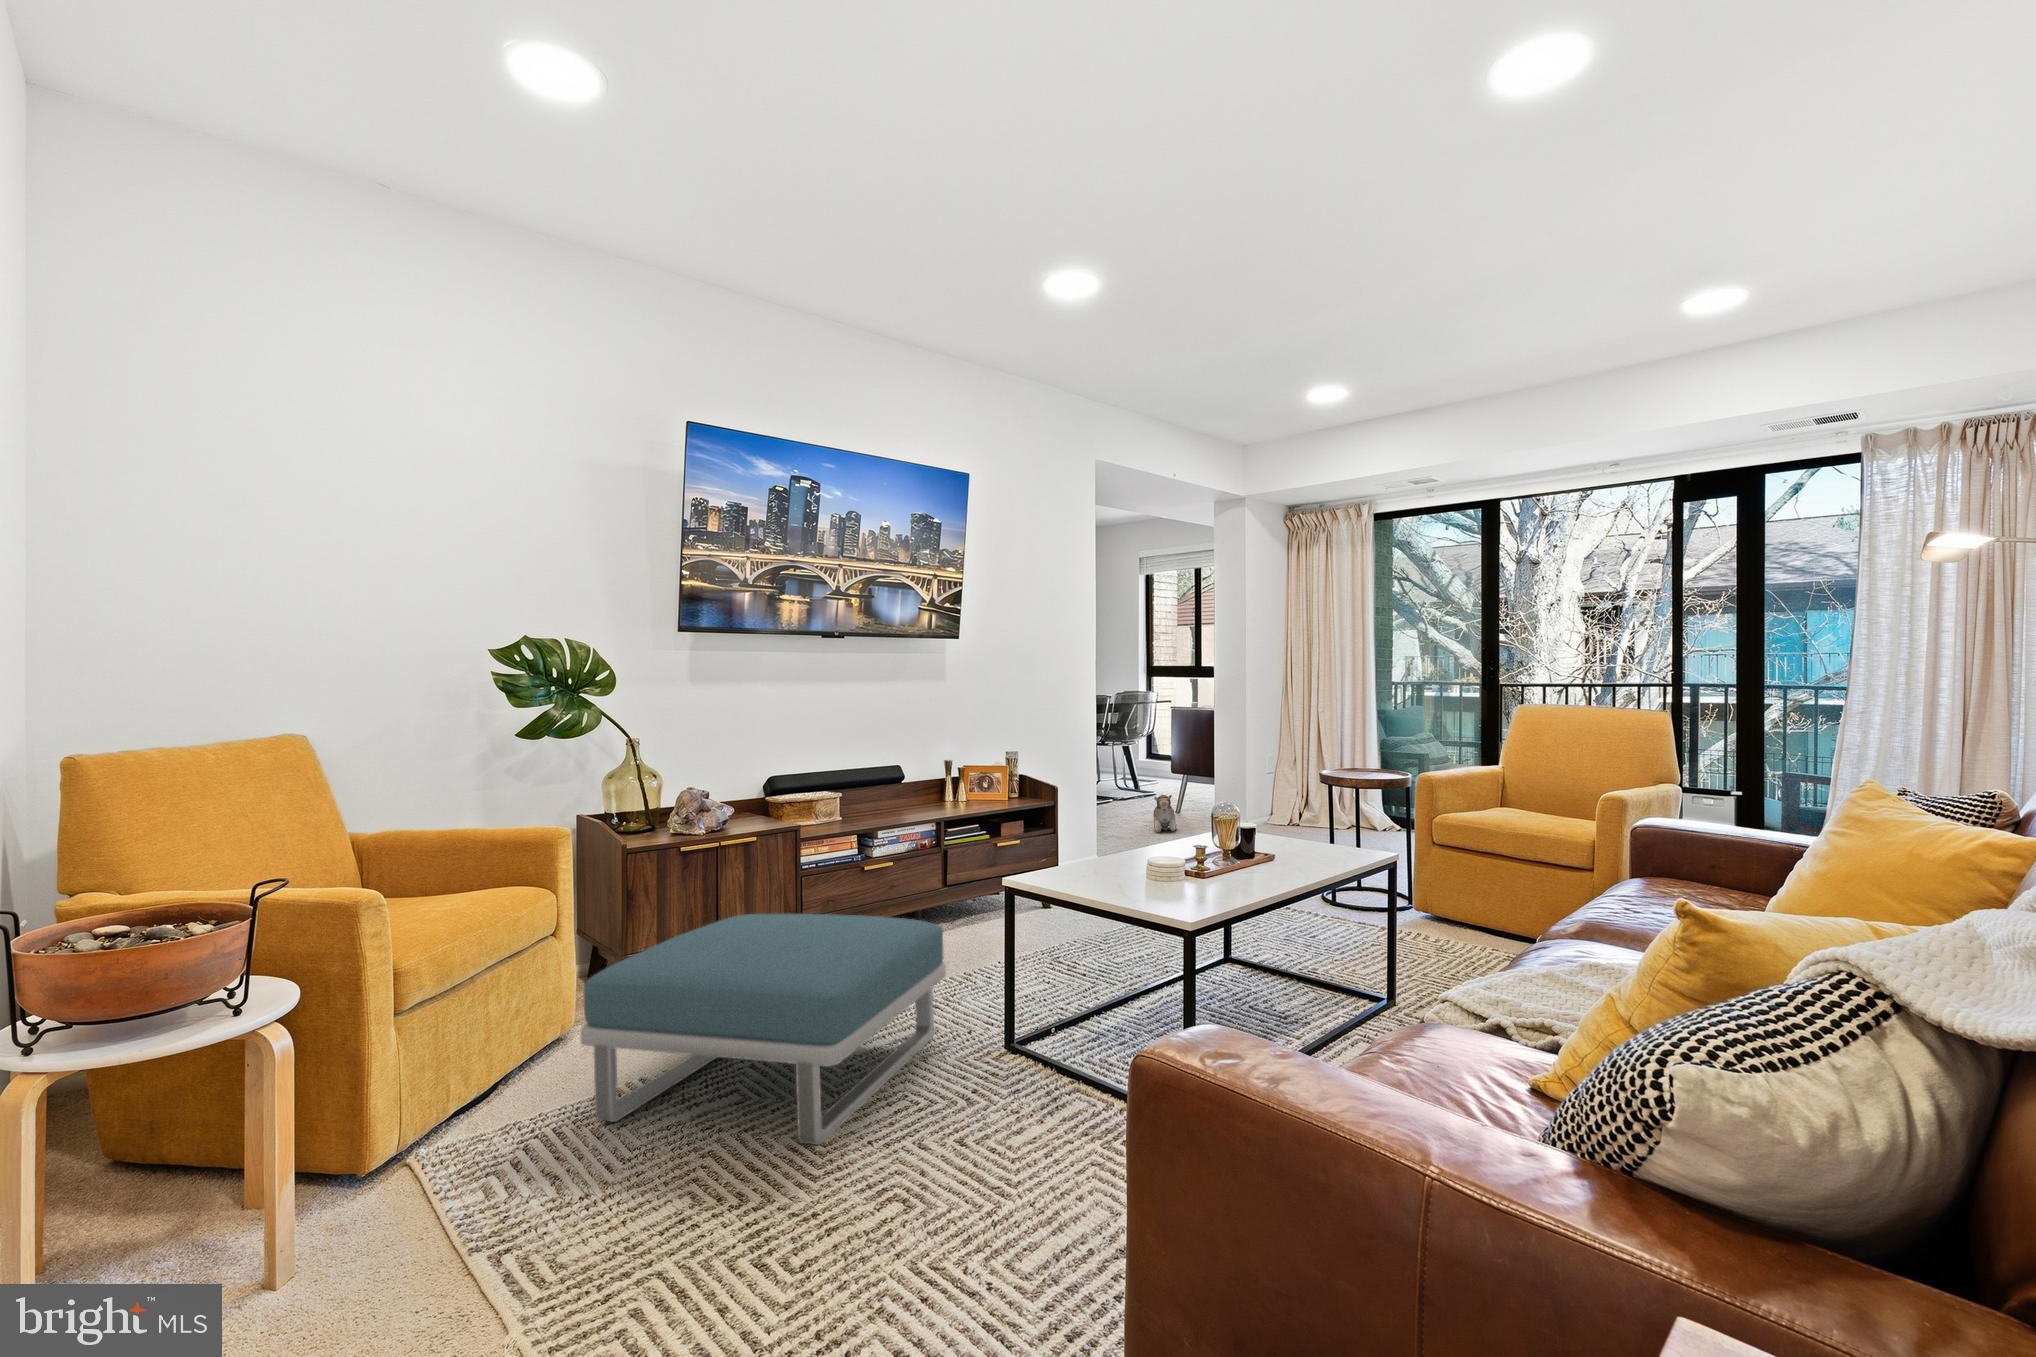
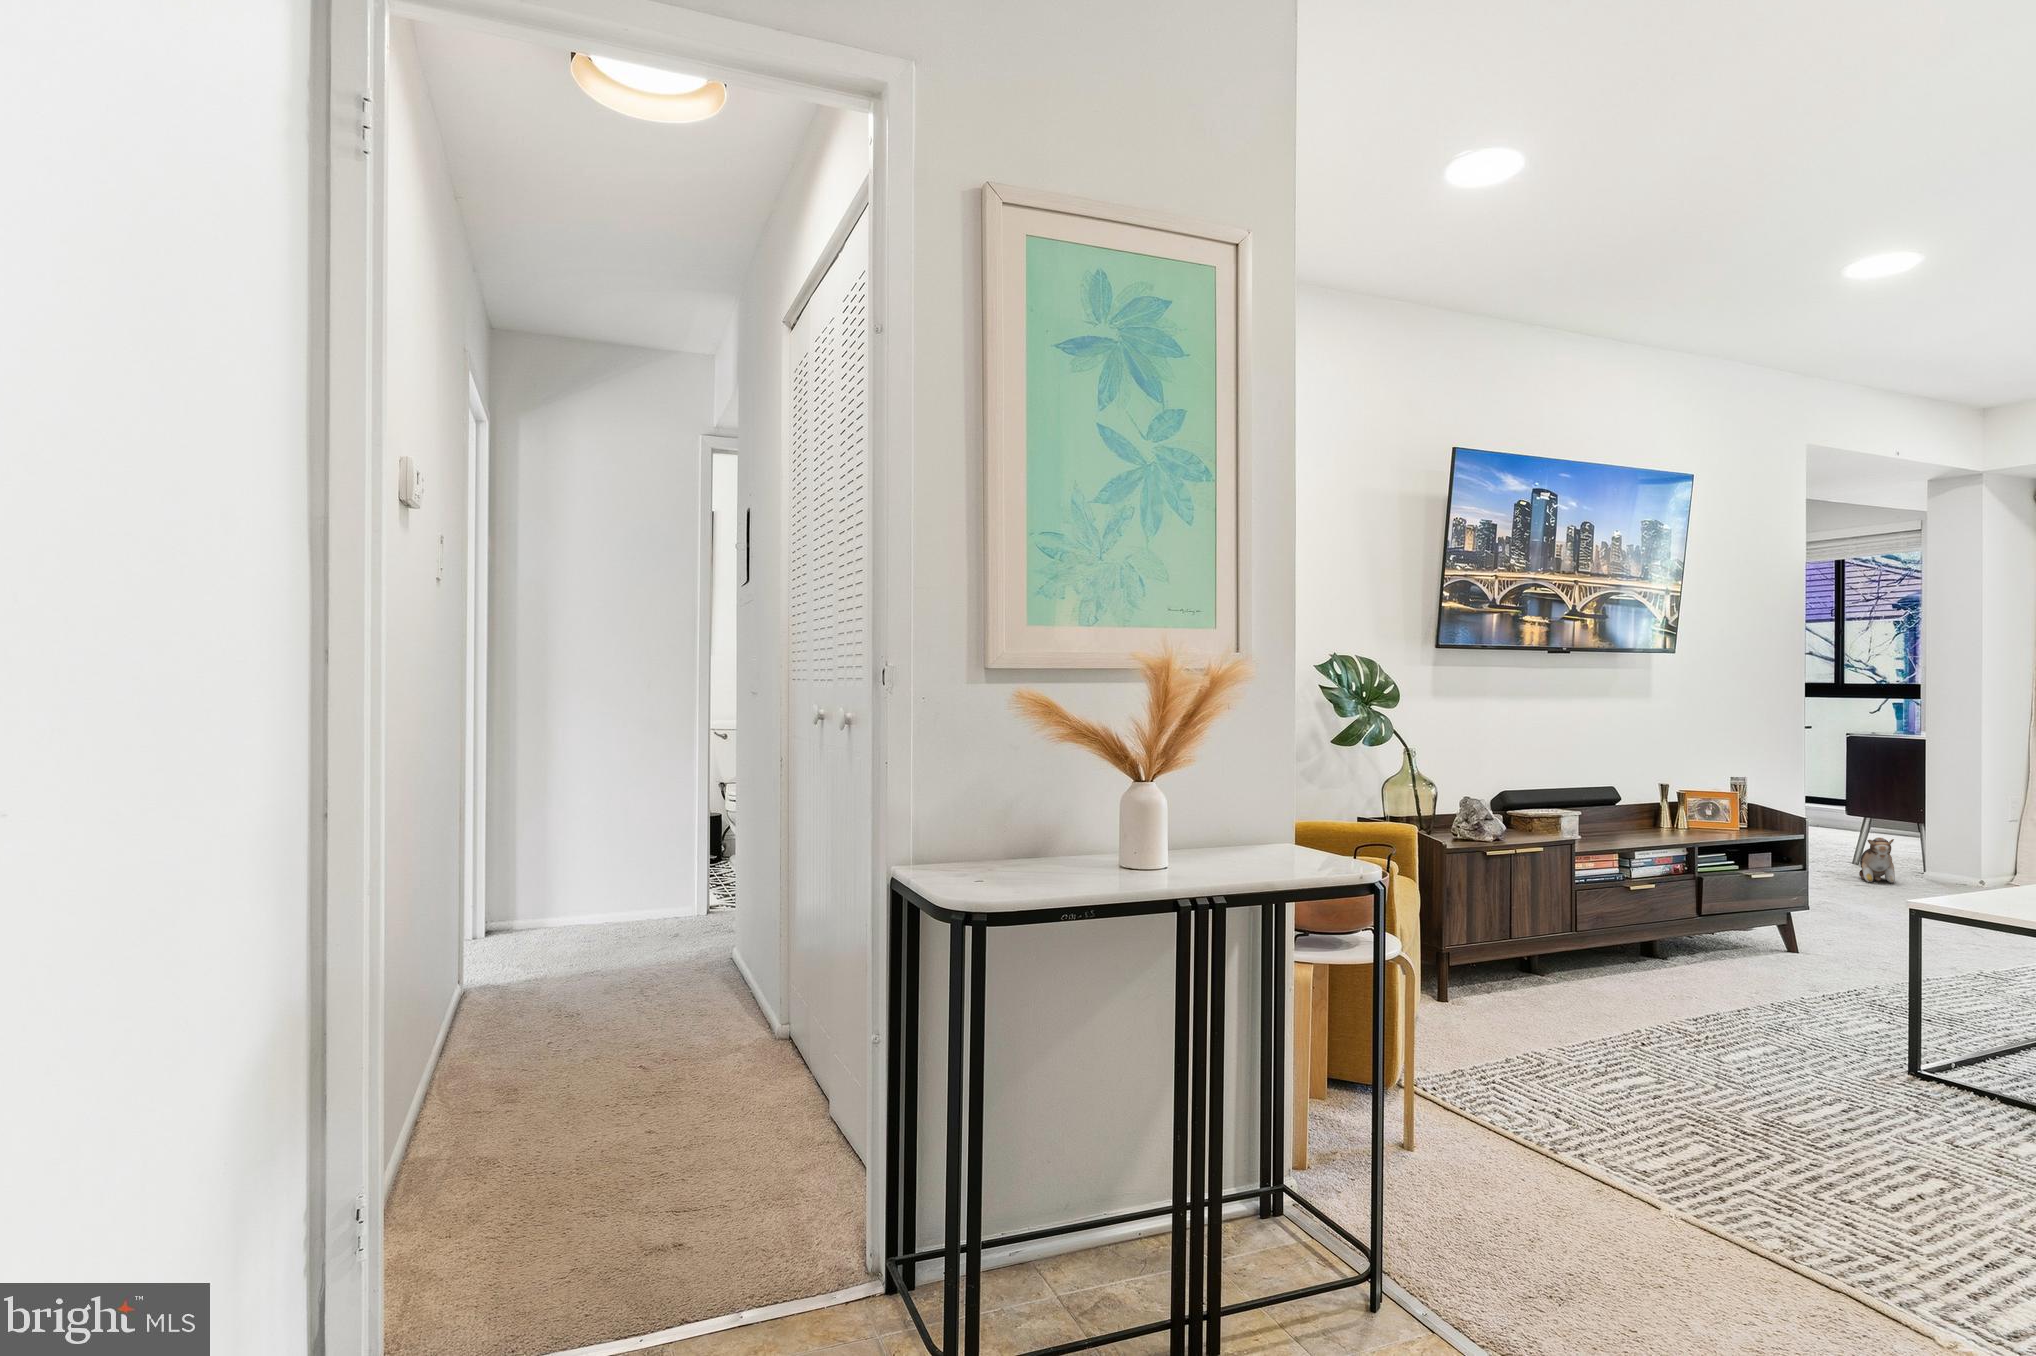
footstool: present [580,914,946,1145] -> none [1523,923,1827,1128]

